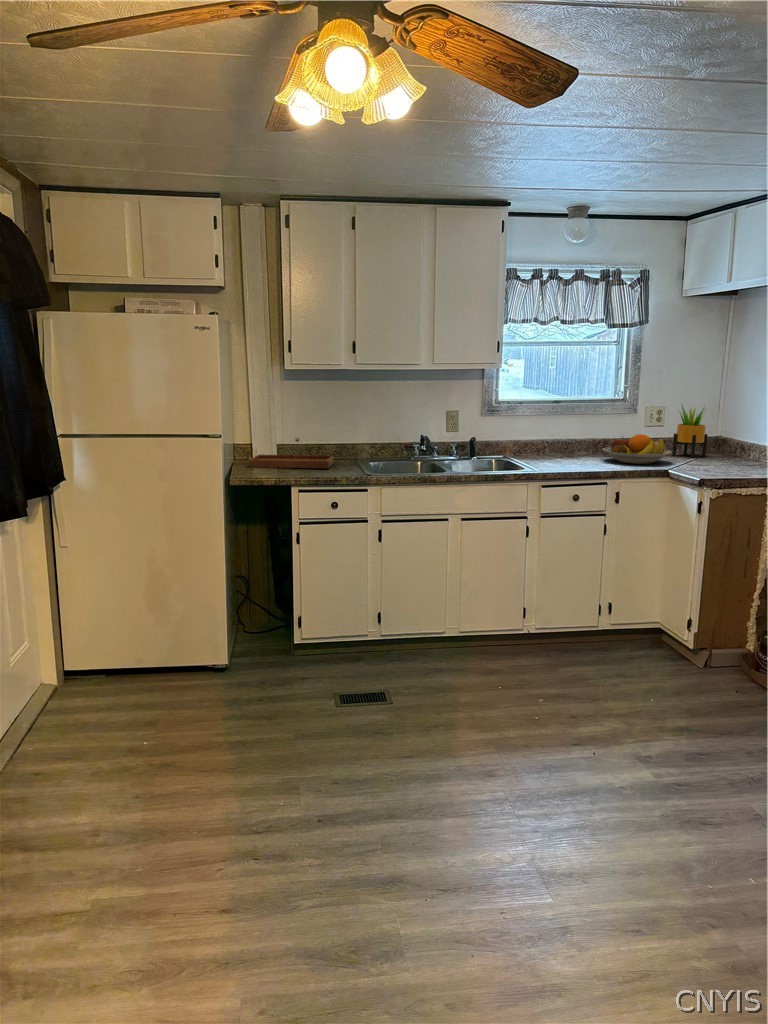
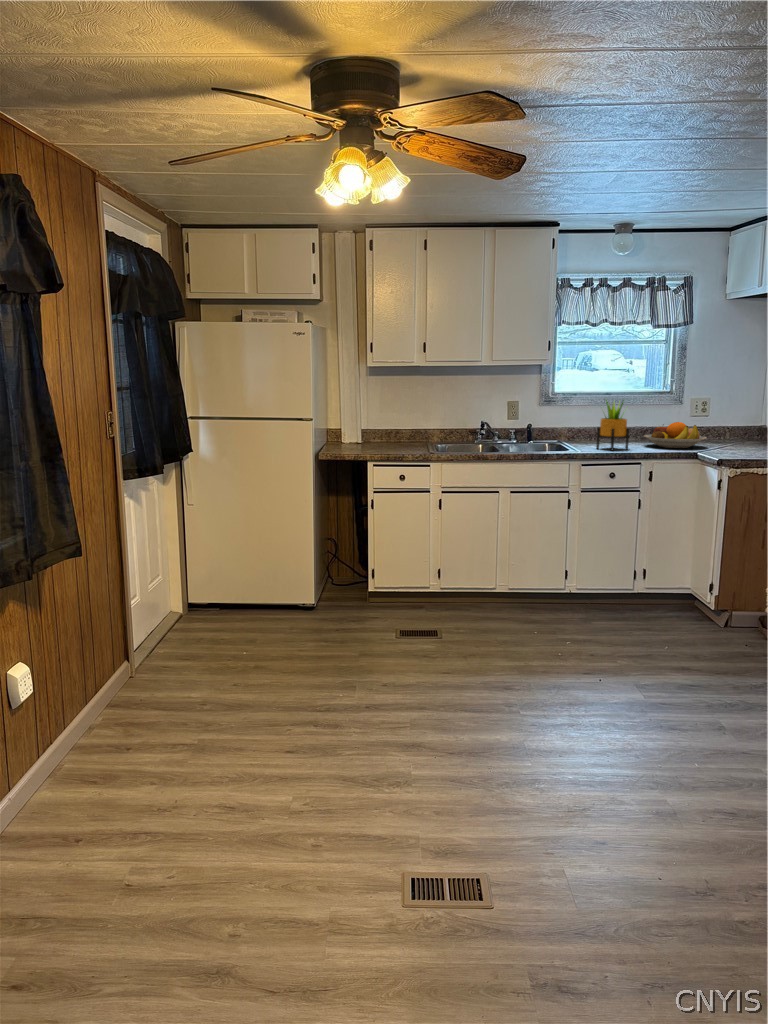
potted plant: present [672,405,707,458] -> present [596,400,629,451]
tray: present [249,438,334,468] -> none [336,423,407,448]

